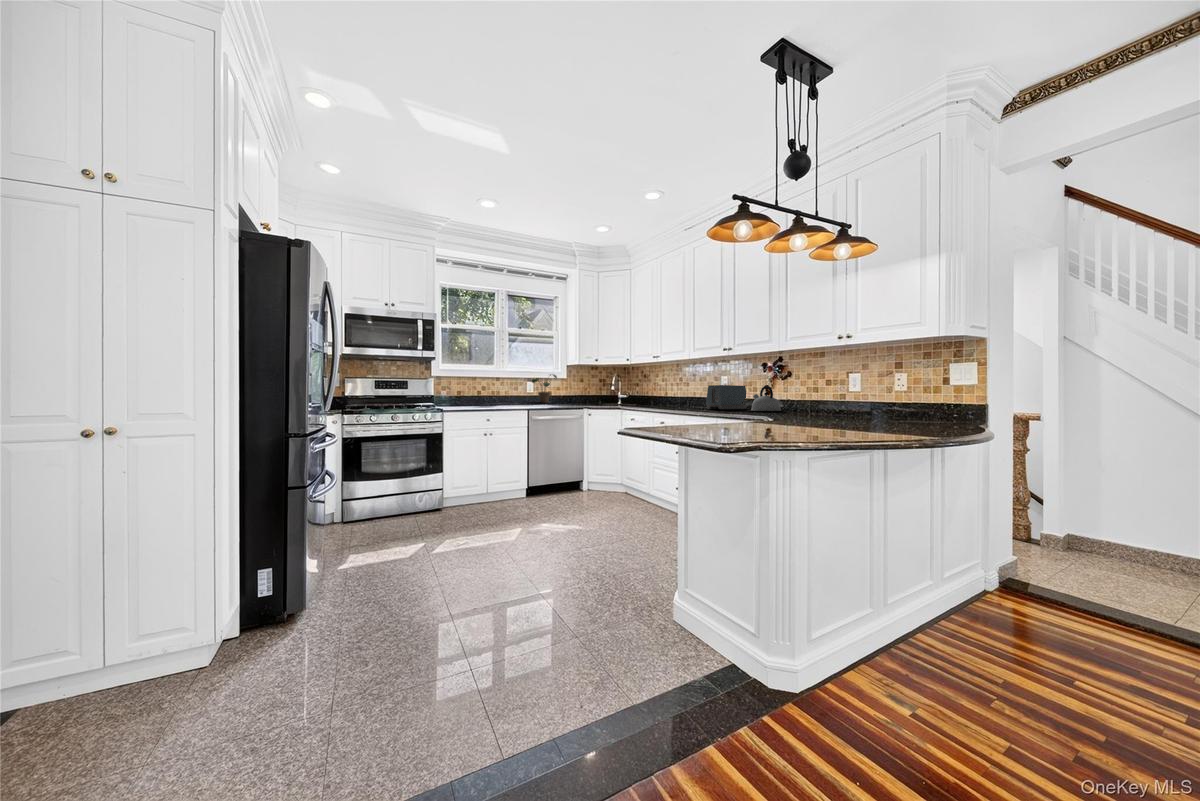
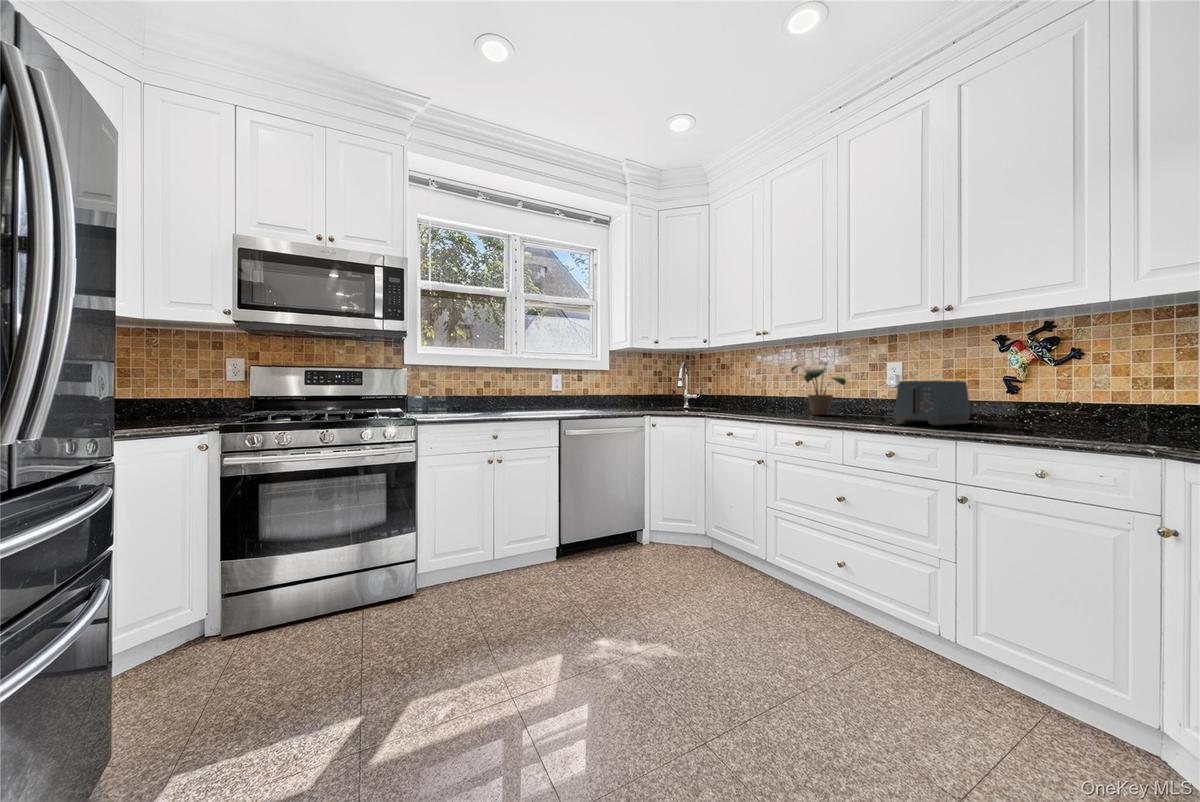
potted plant: present [531,374,557,403] -> present [791,361,846,415]
kettle: present [751,386,781,411] -> none [1012,382,1096,433]

